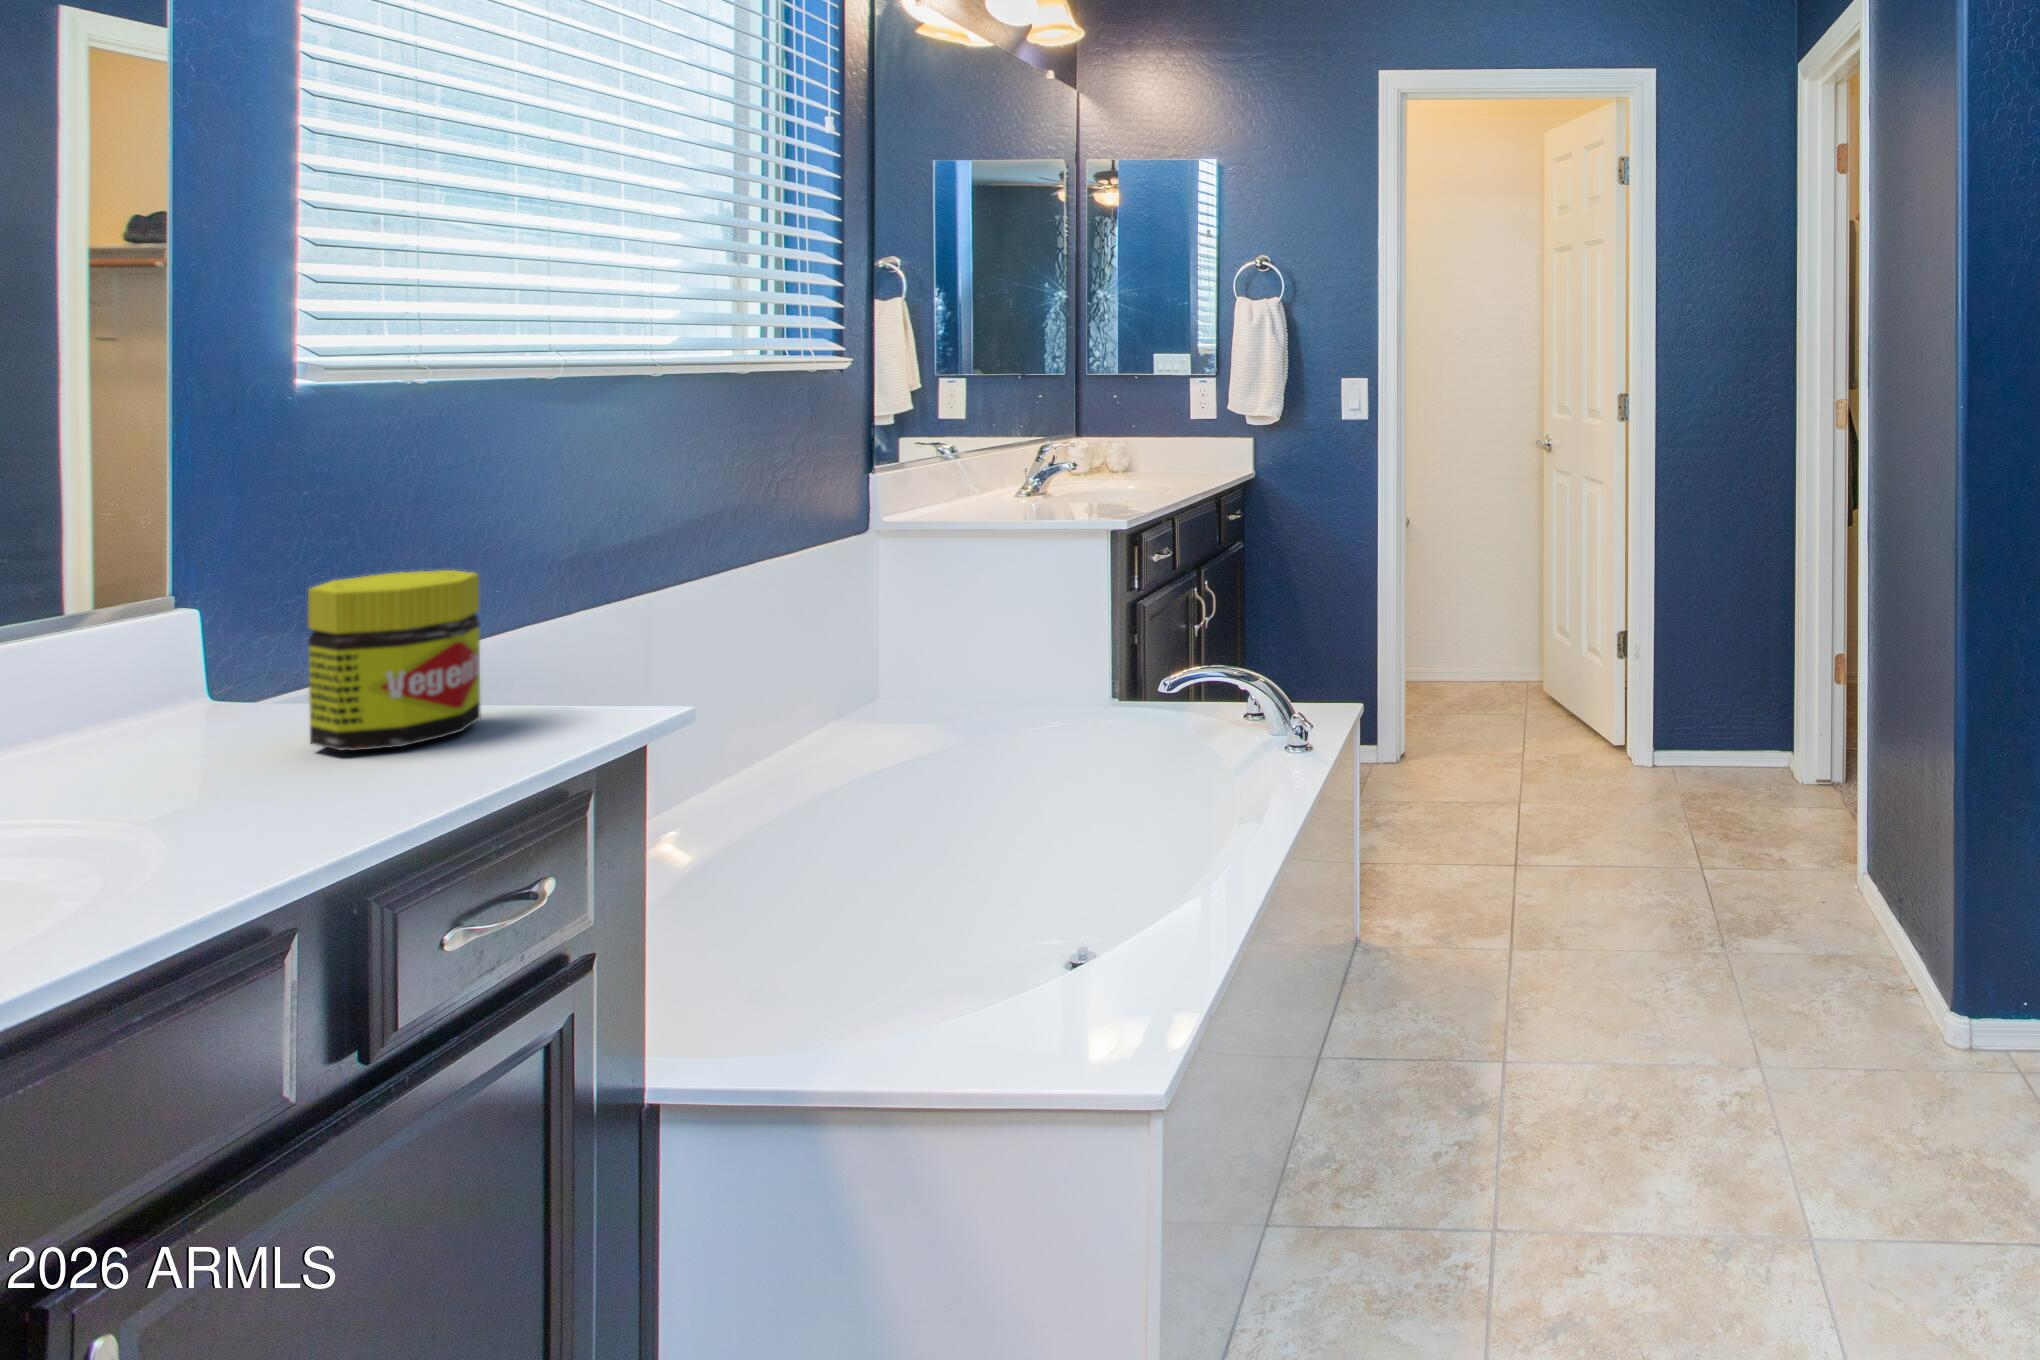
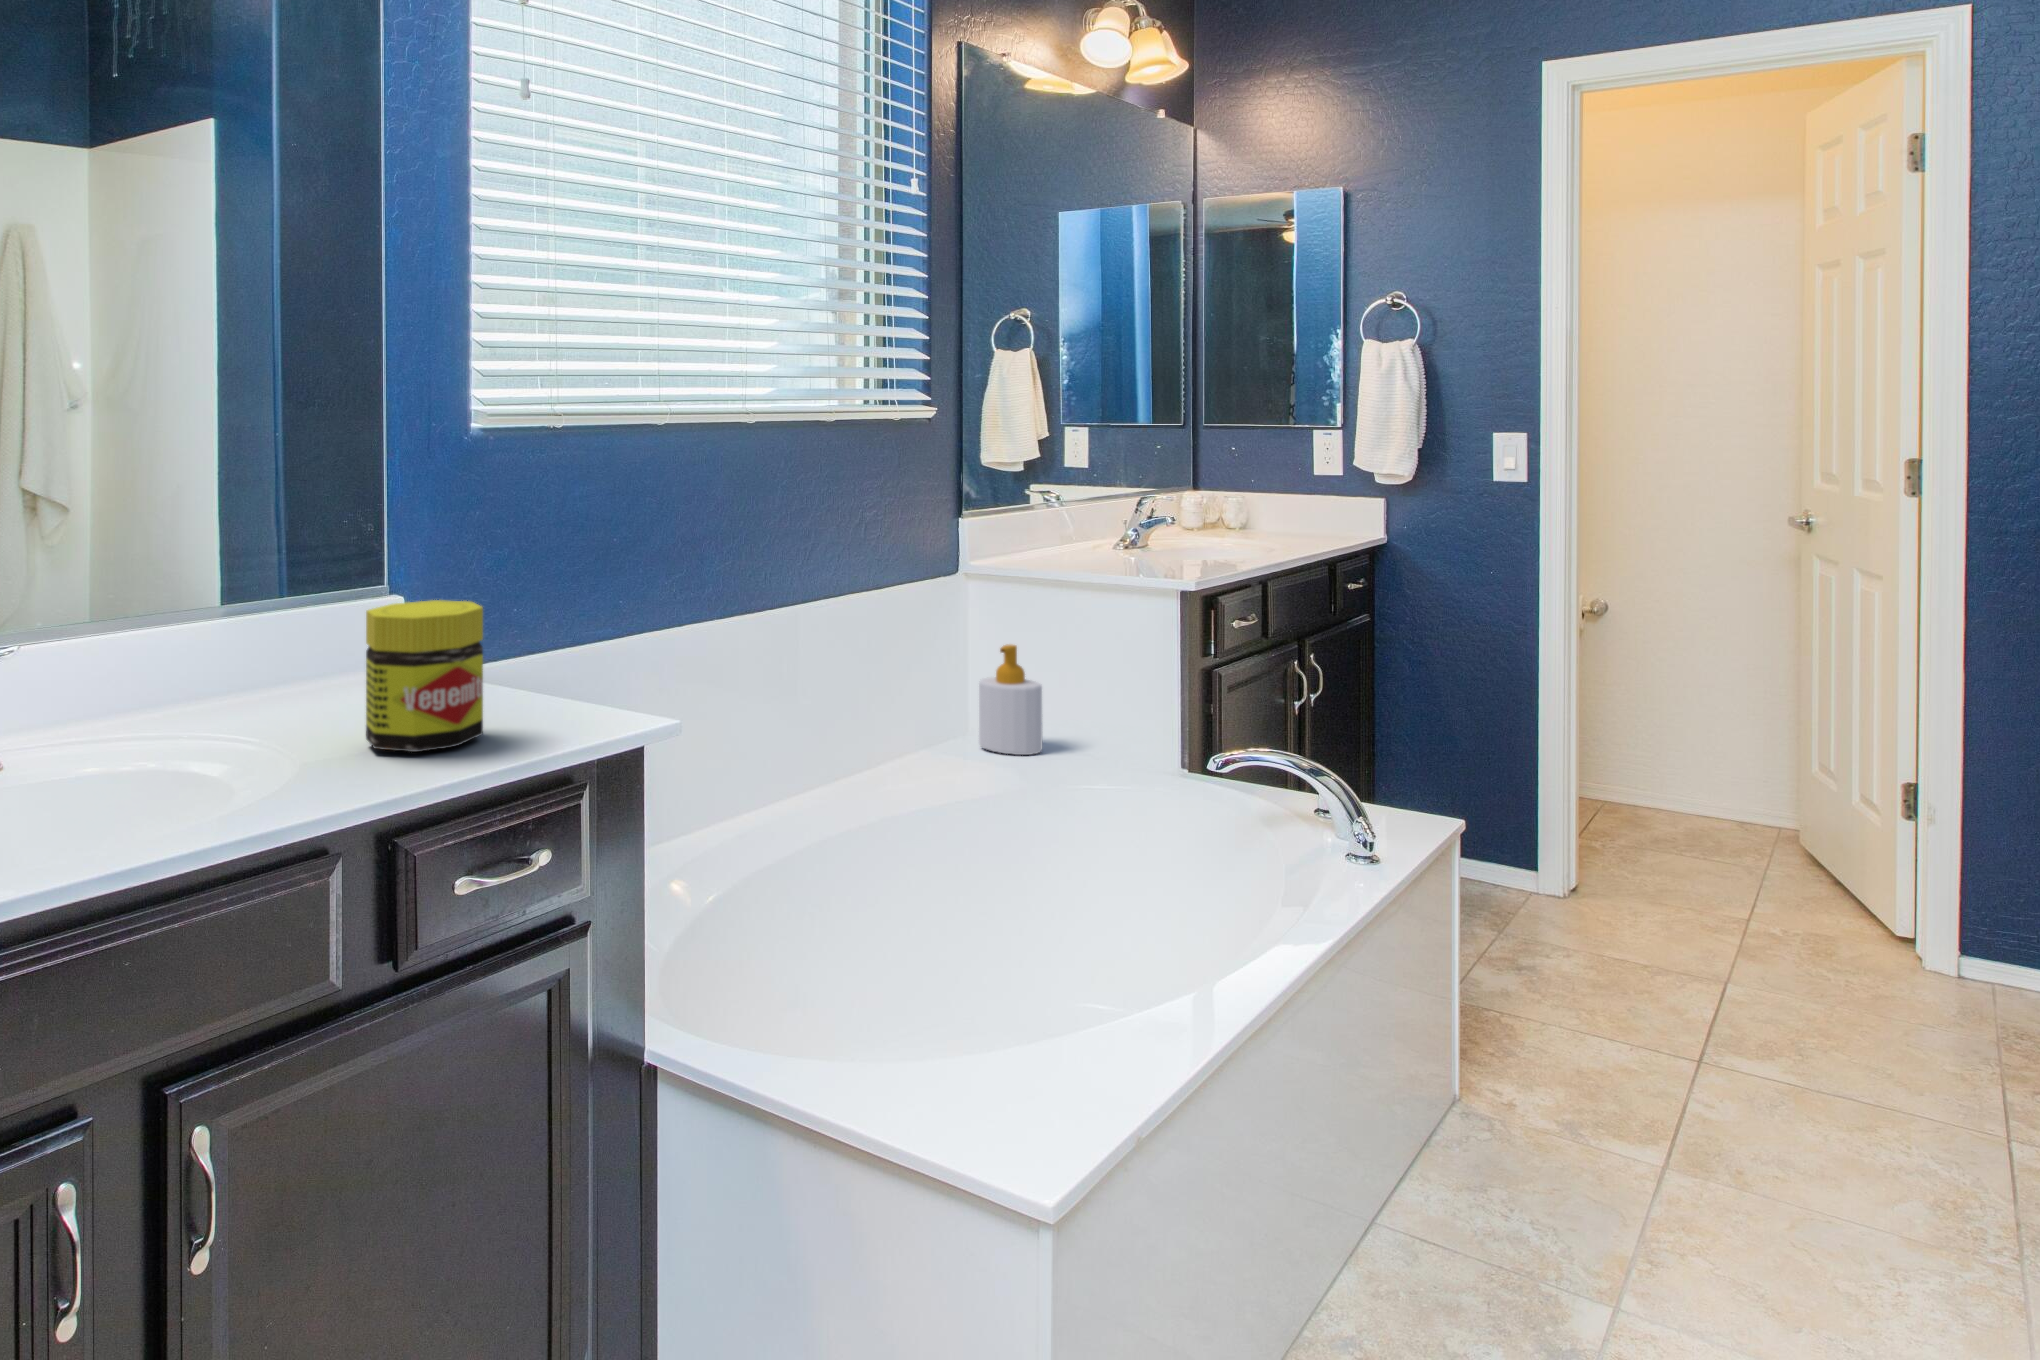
soap bottle: none [899,595,969,704] -> present [979,645,1043,755]

